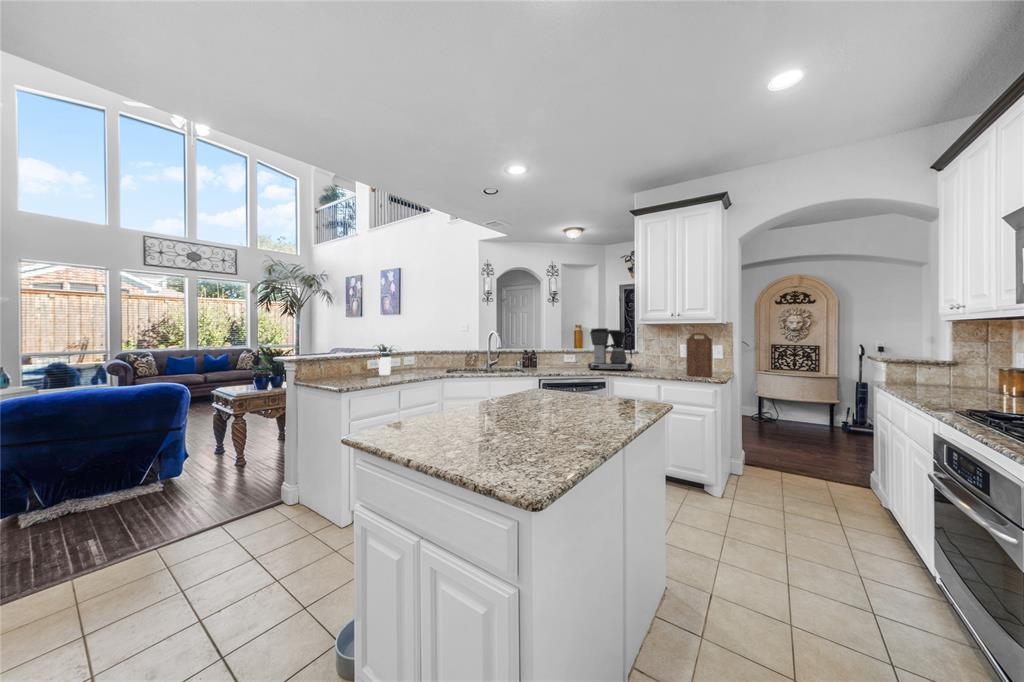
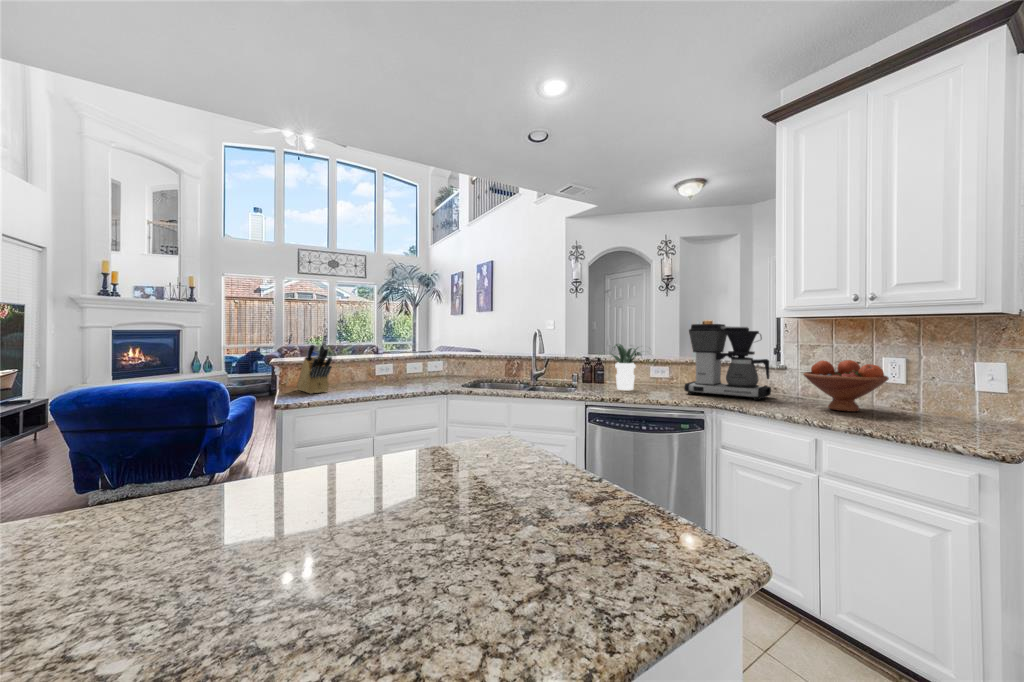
cutting board: present [686,333,712,377] -> none [892,331,969,436]
knife block: none [324,344,363,382] -> present [297,342,332,394]
potted plant: present [377,344,394,375] -> present [612,344,641,390]
fruit bowl: none [649,347,685,372] -> present [803,360,889,412]

